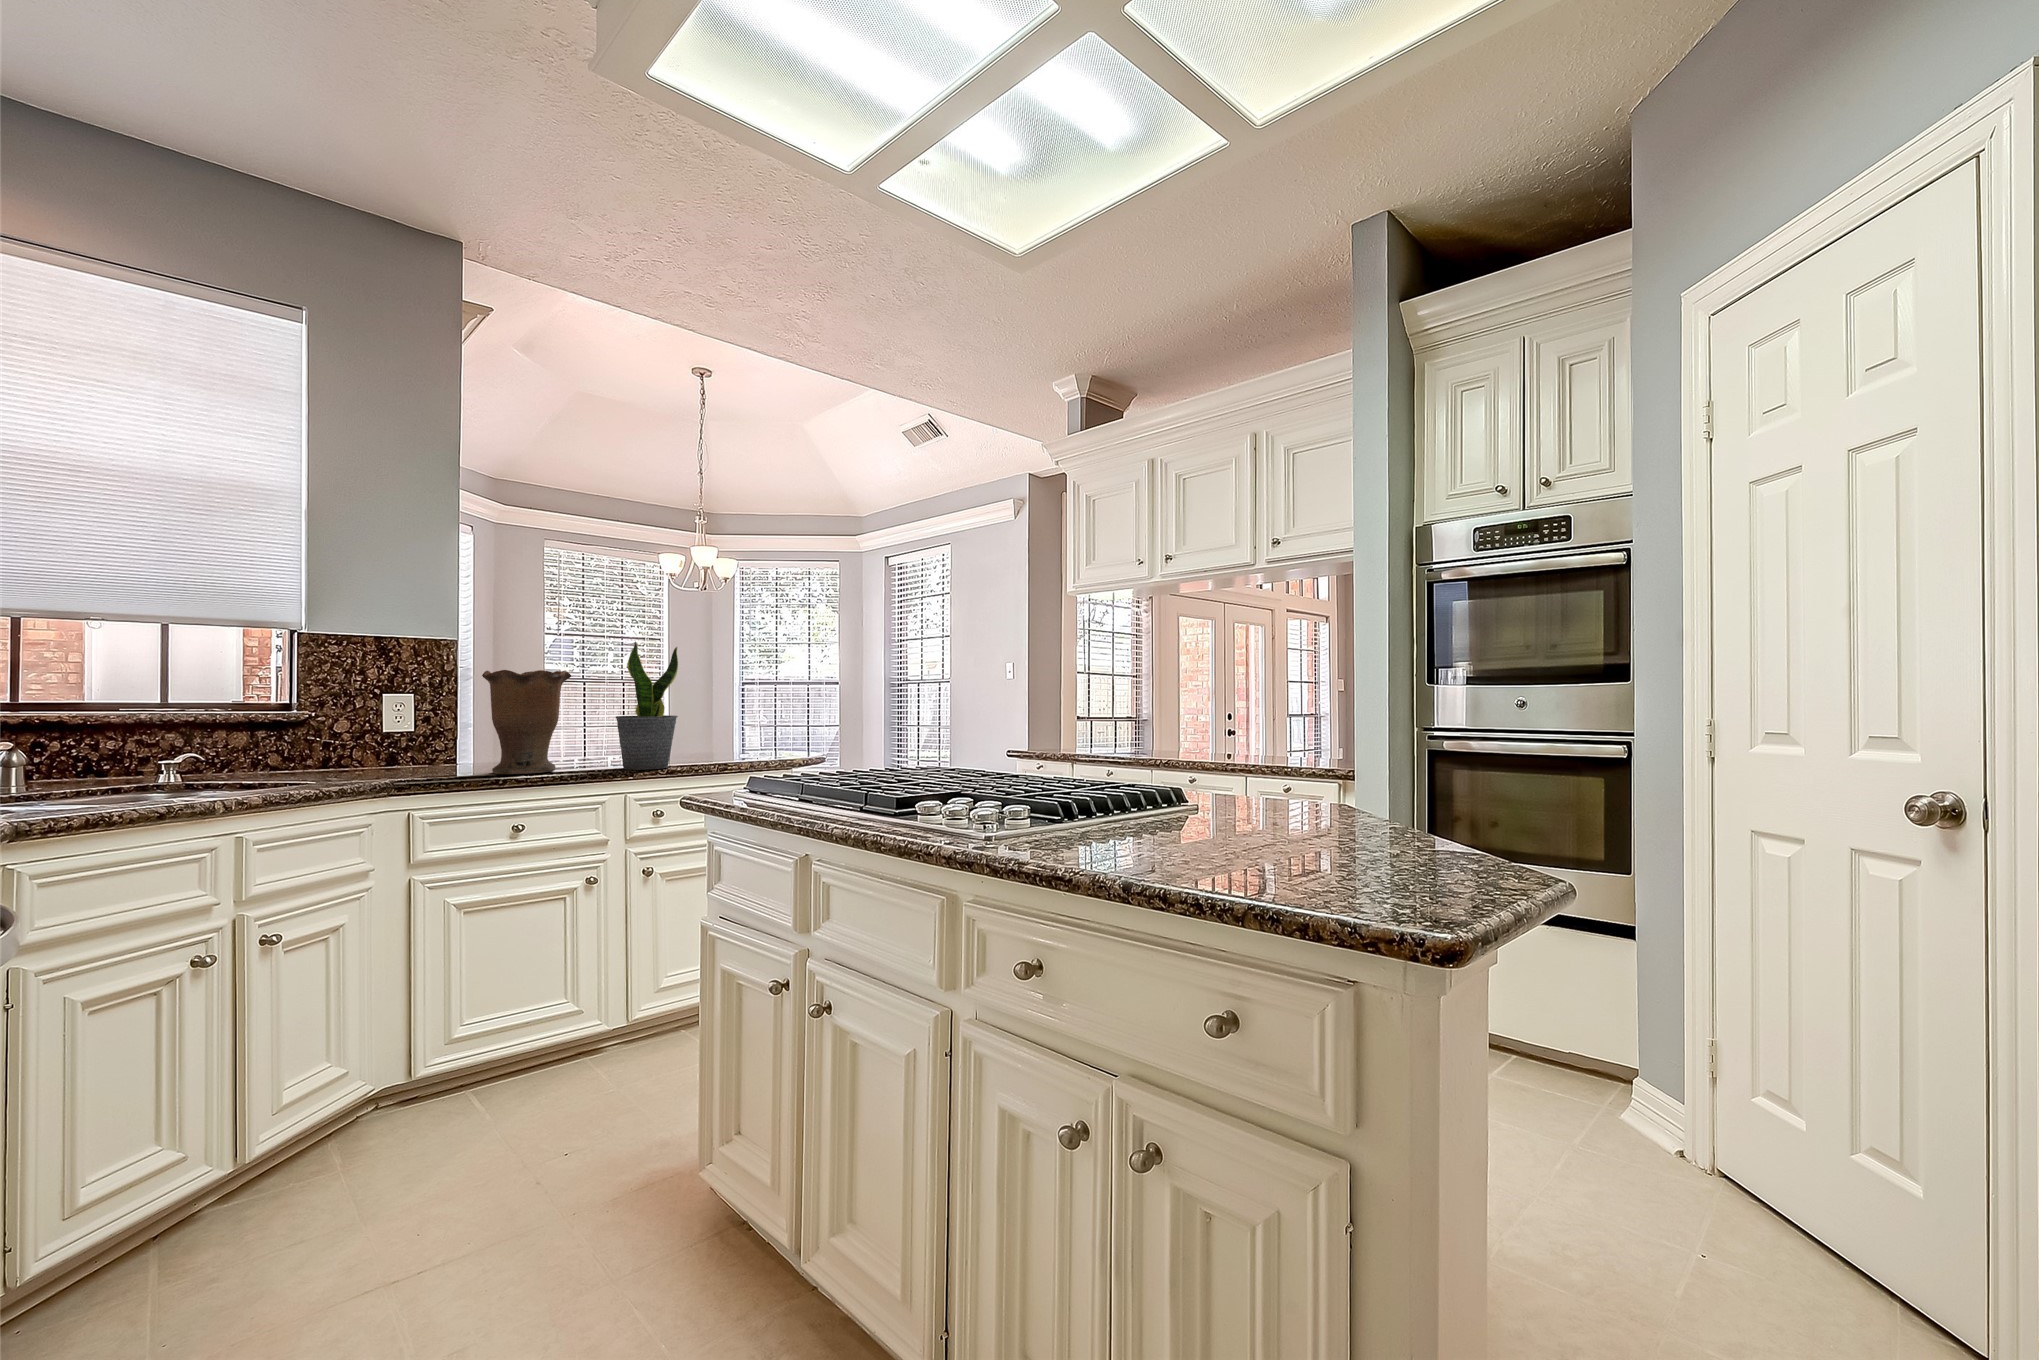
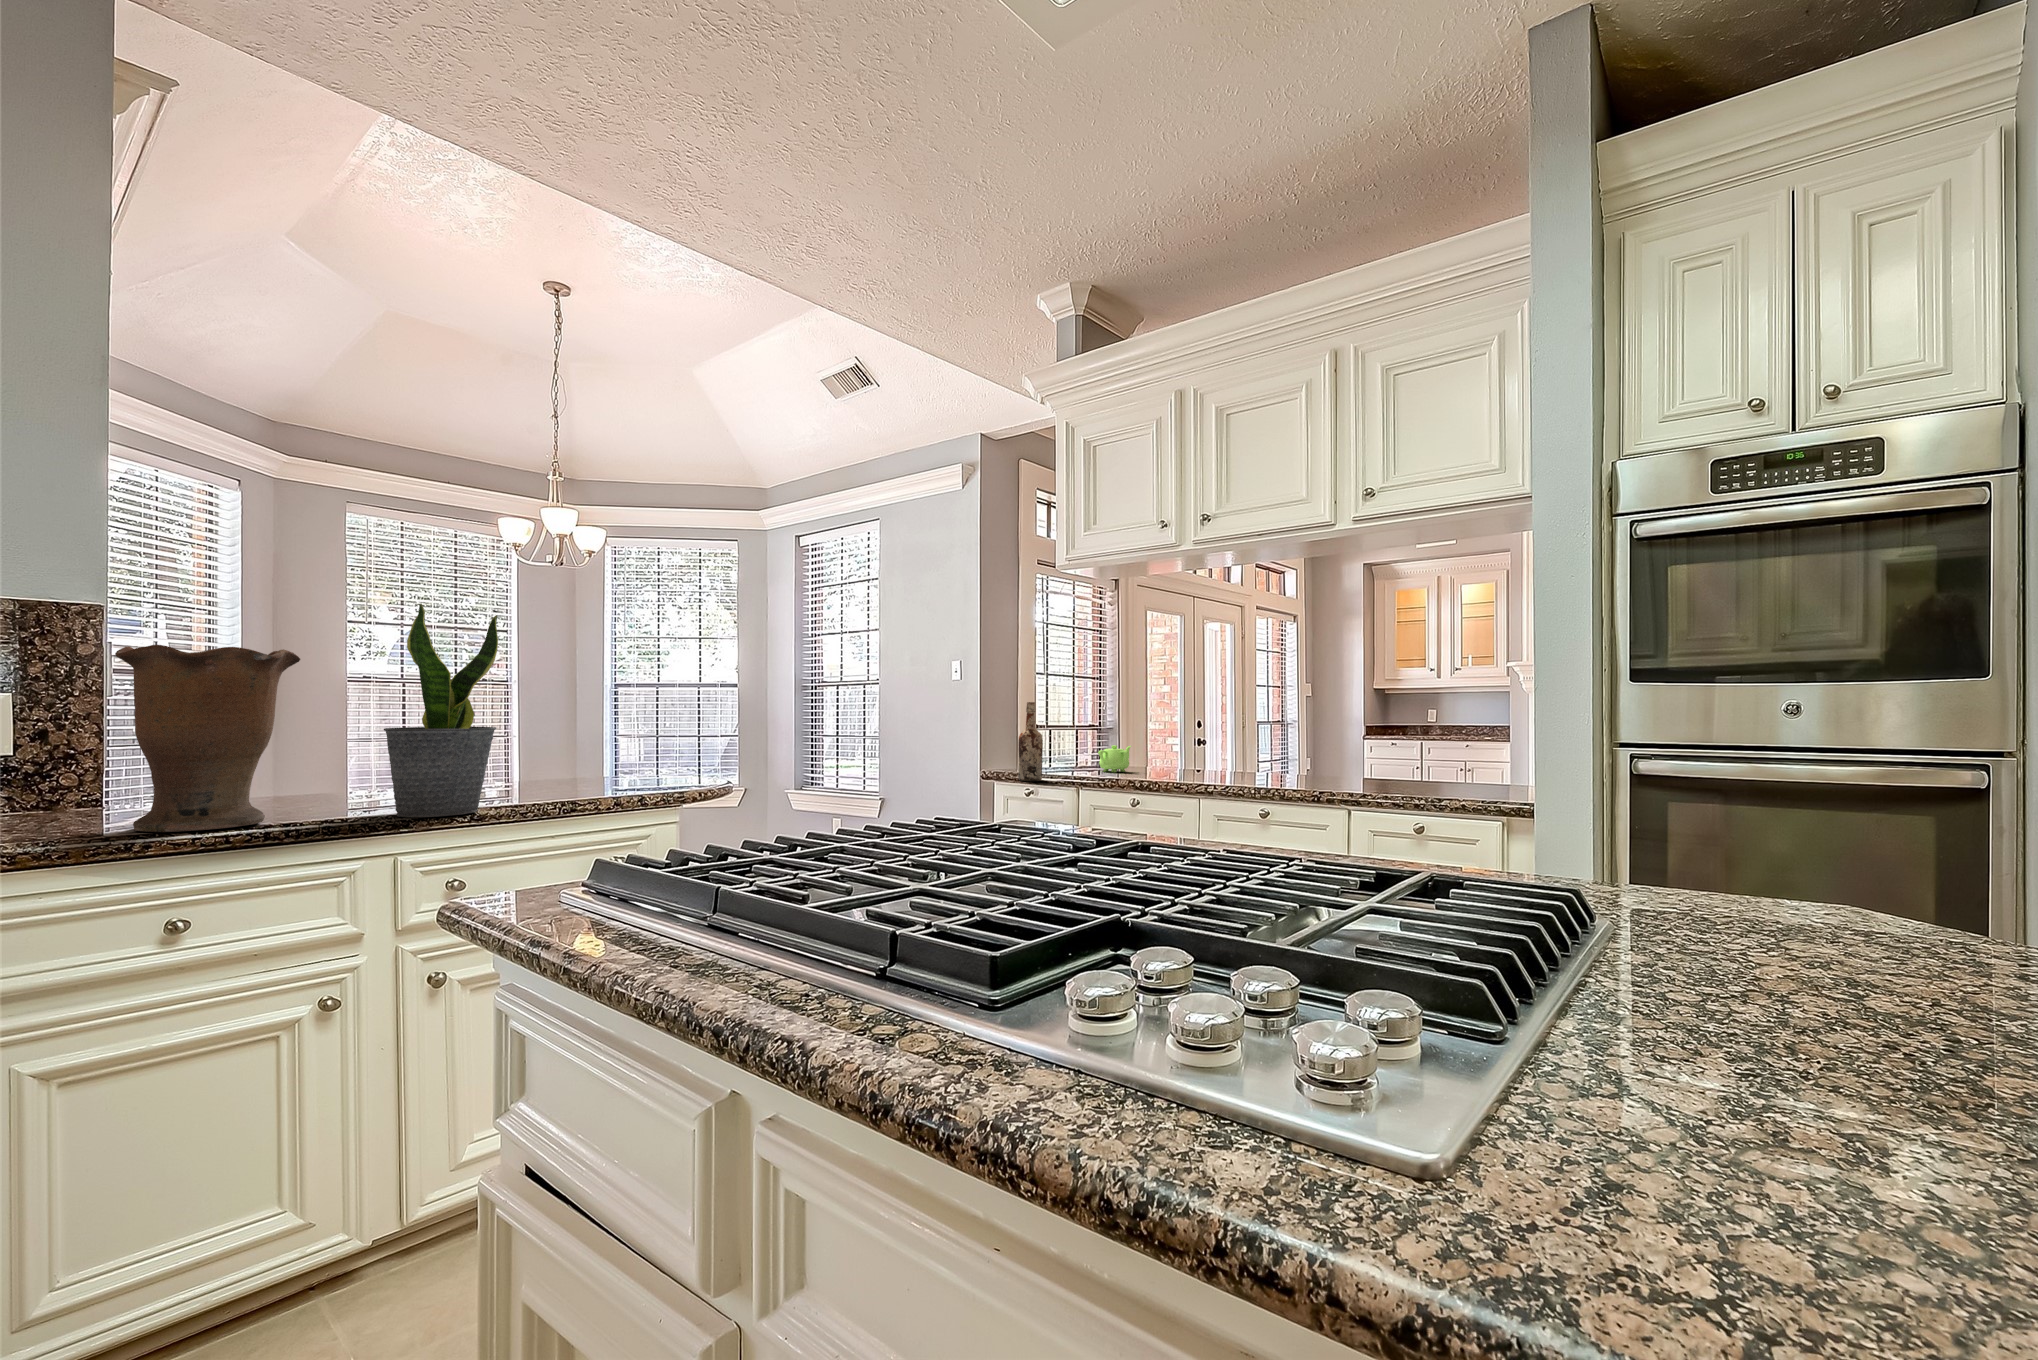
wine bottle: none [1043,696,1062,758] -> present [1018,702,1043,781]
teapot: none [1118,731,1146,752] -> present [1098,745,1131,773]

